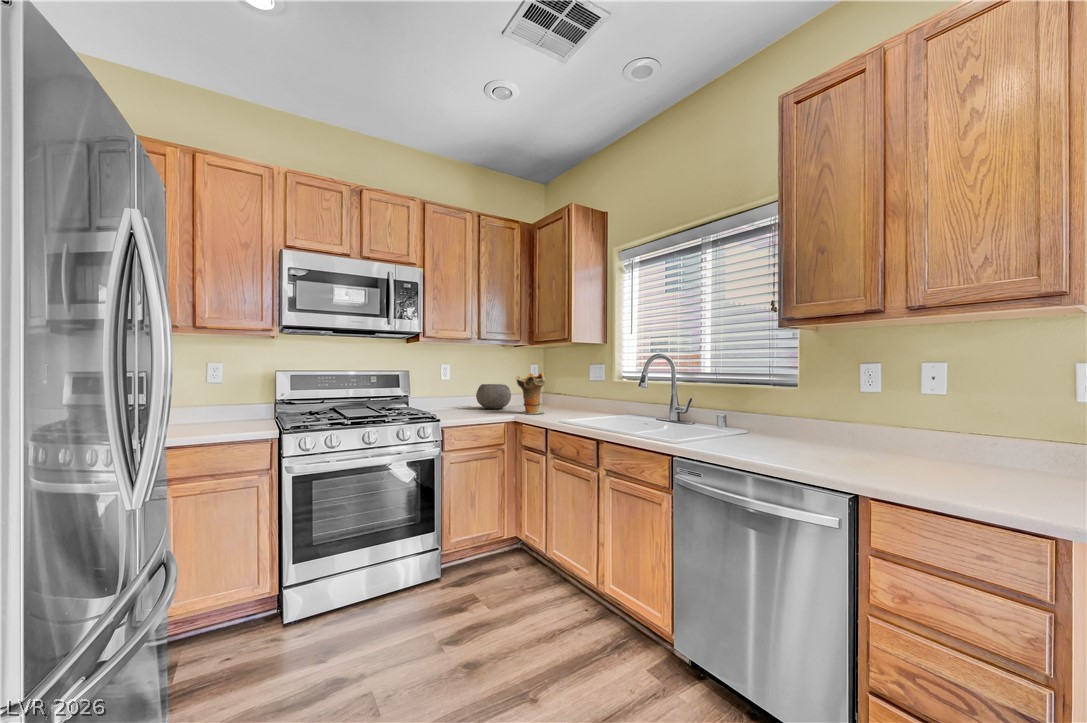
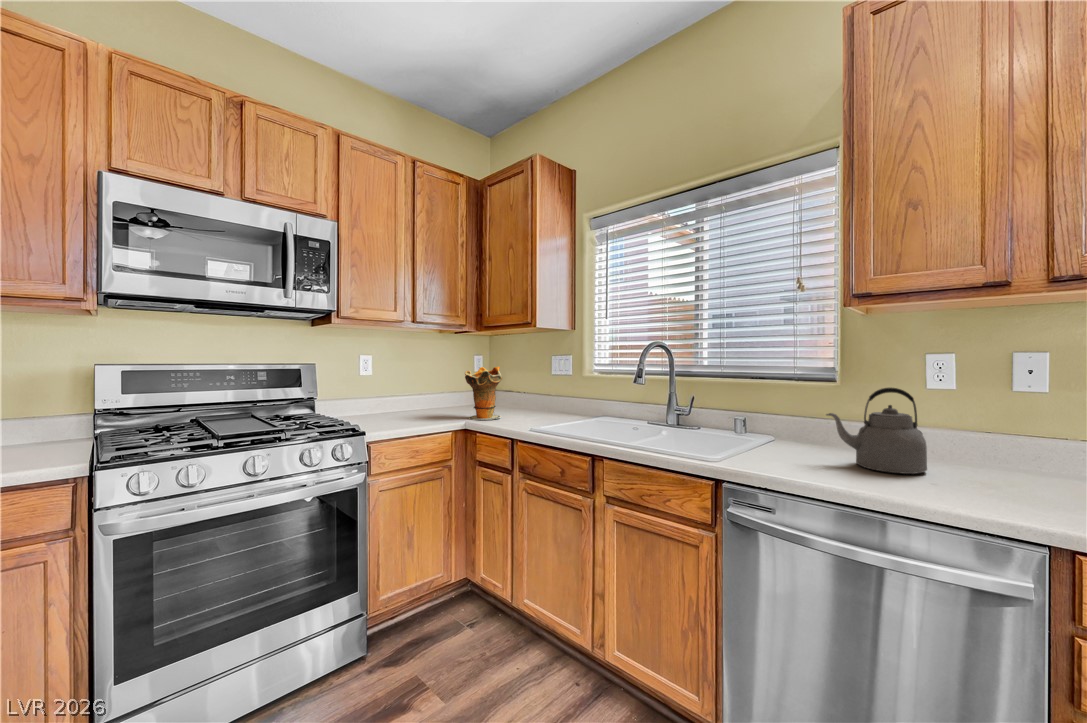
bowl: present [476,384,511,409] -> none [408,381,454,413]
kettle: none [757,390,829,454] -> present [826,388,927,474]

